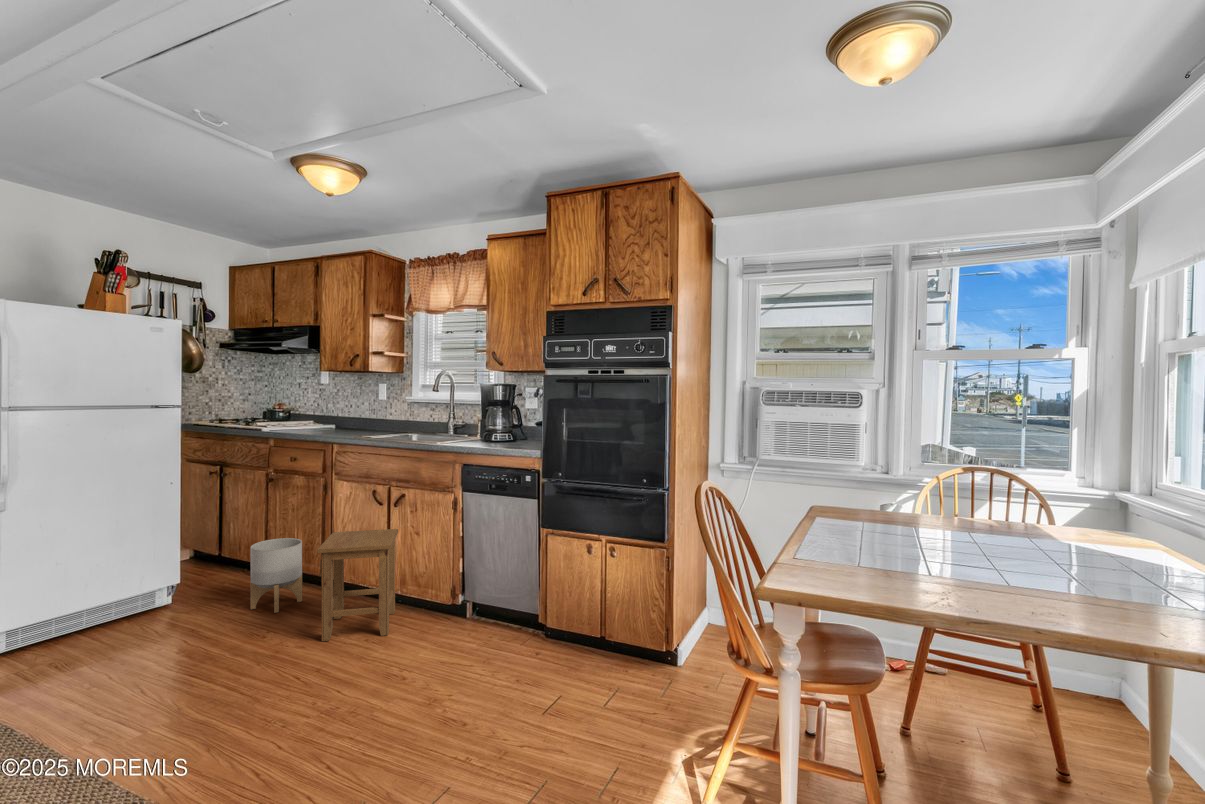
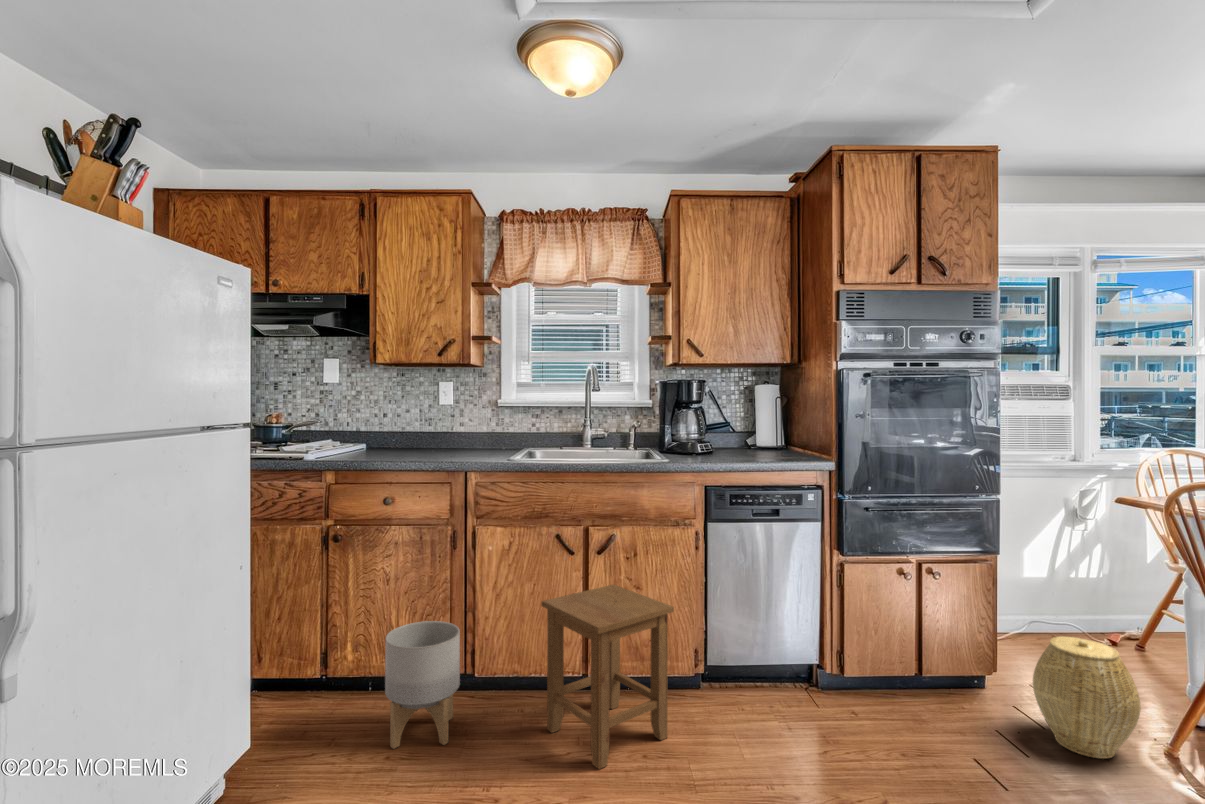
woven basket: none [619,612,693,719] -> present [1033,636,1141,759]

